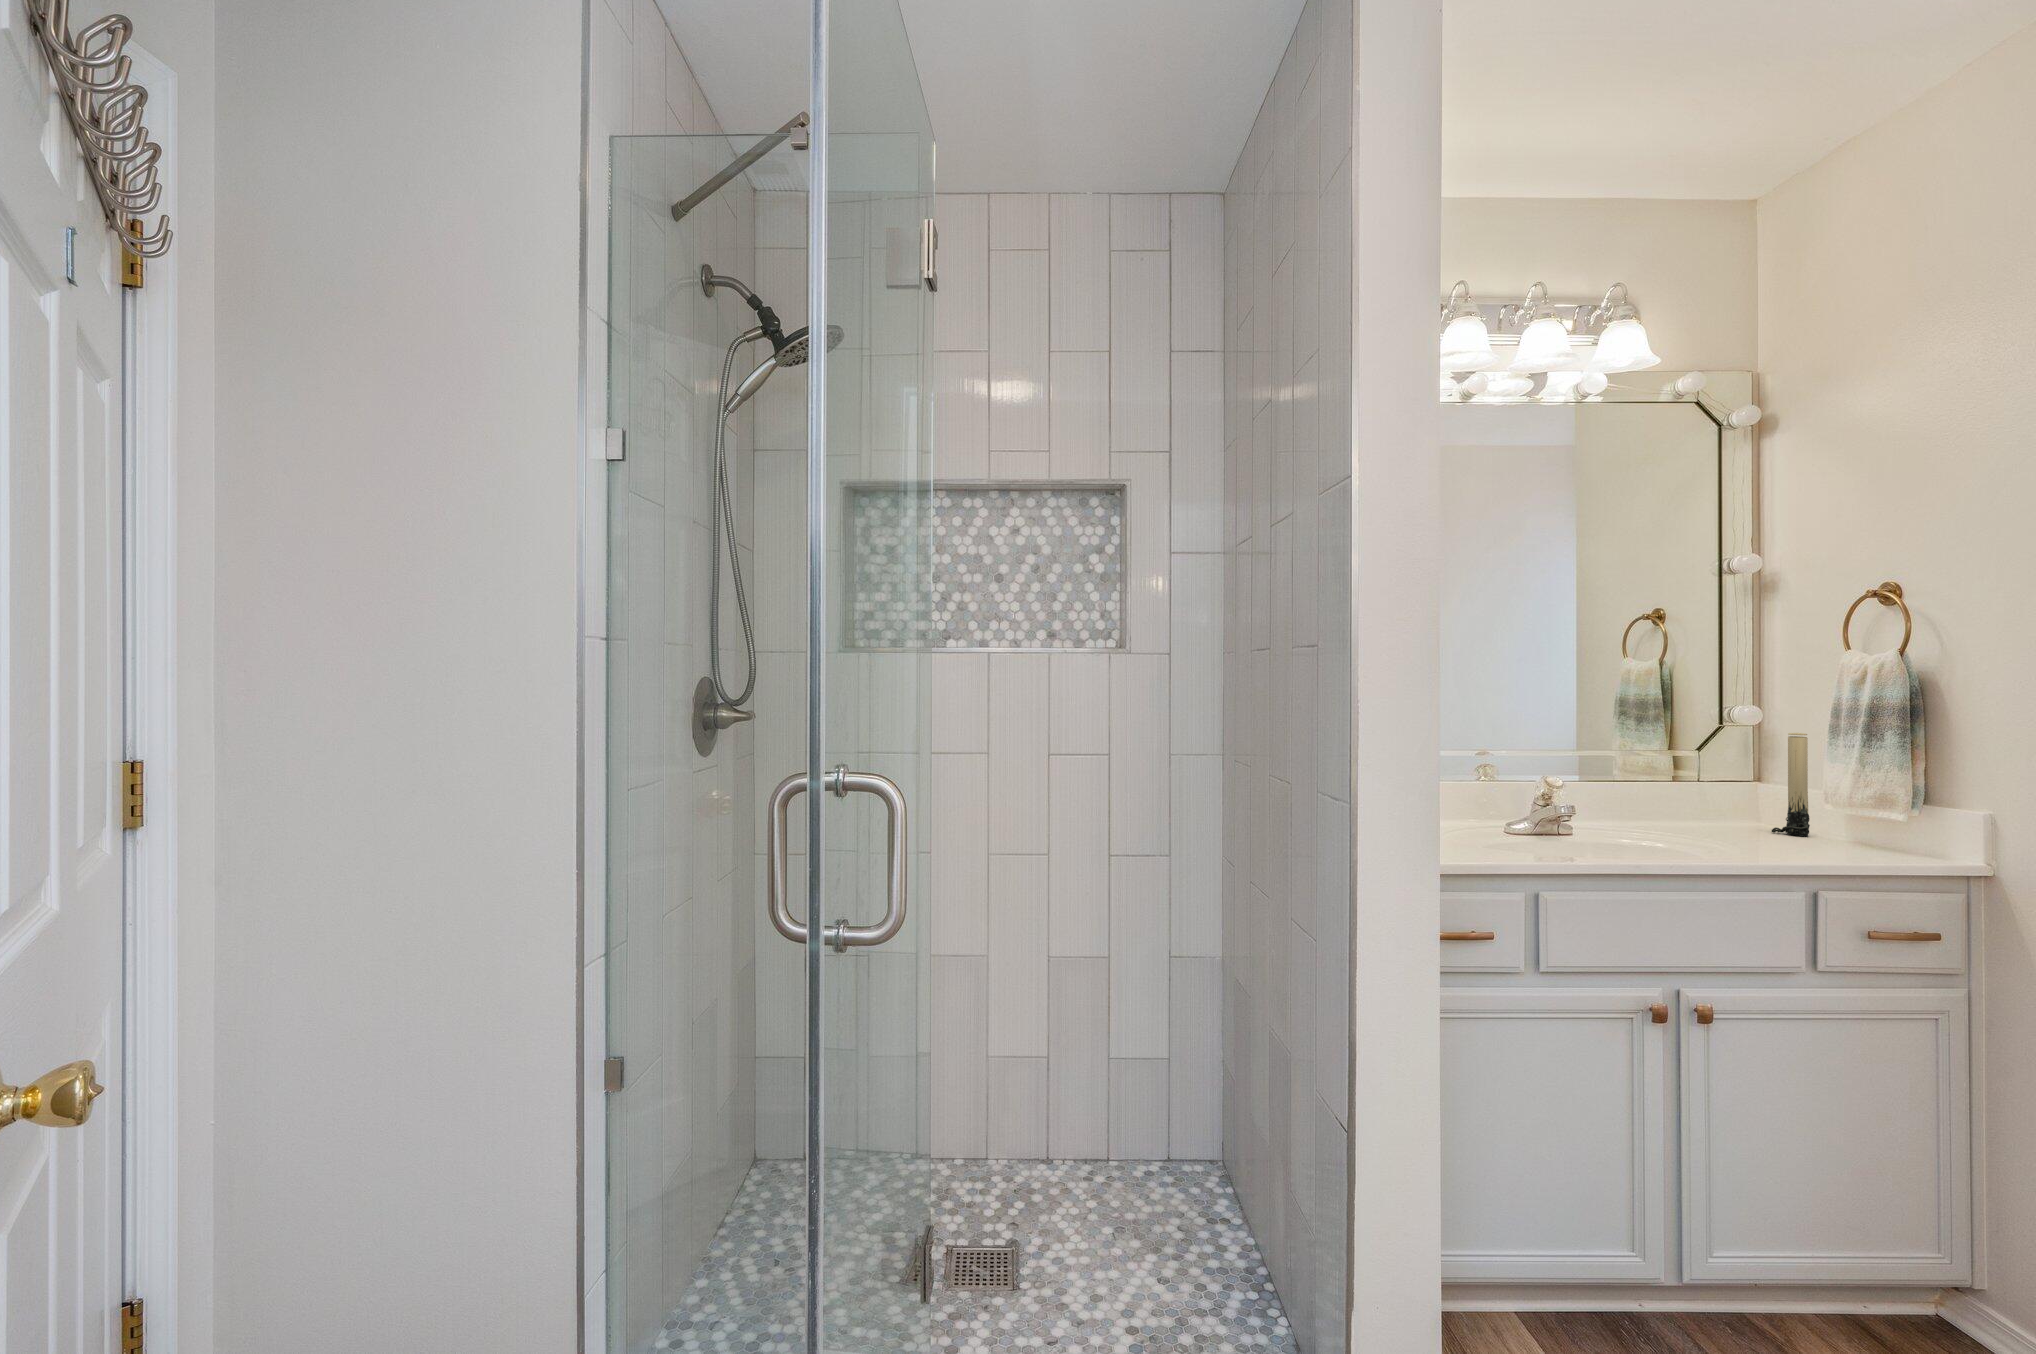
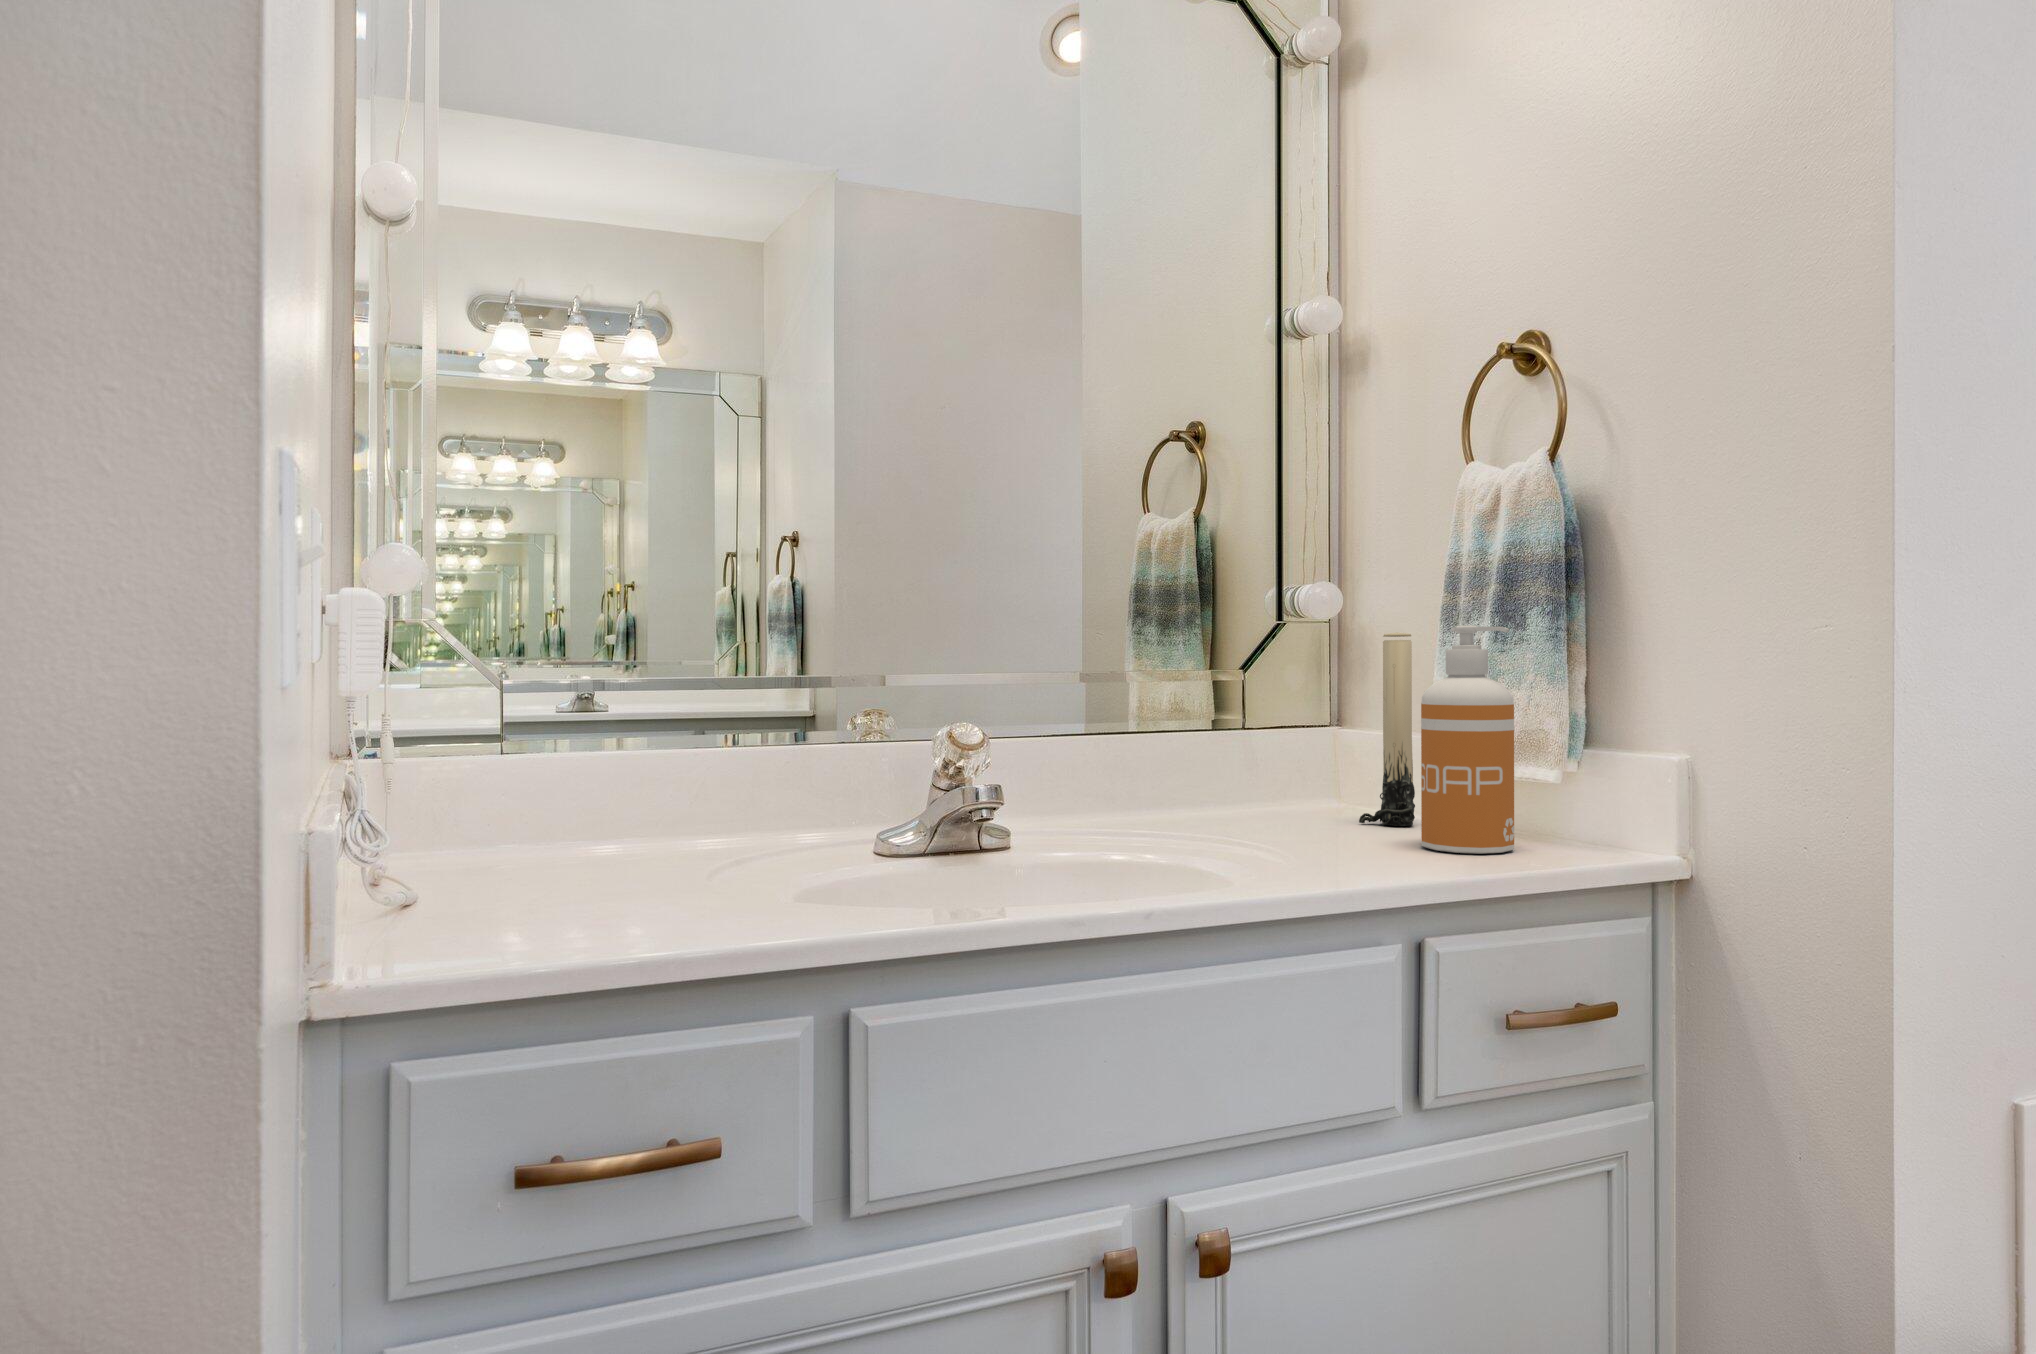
soap dispenser: none [1815,738,1876,855] -> present [1421,625,1514,854]

